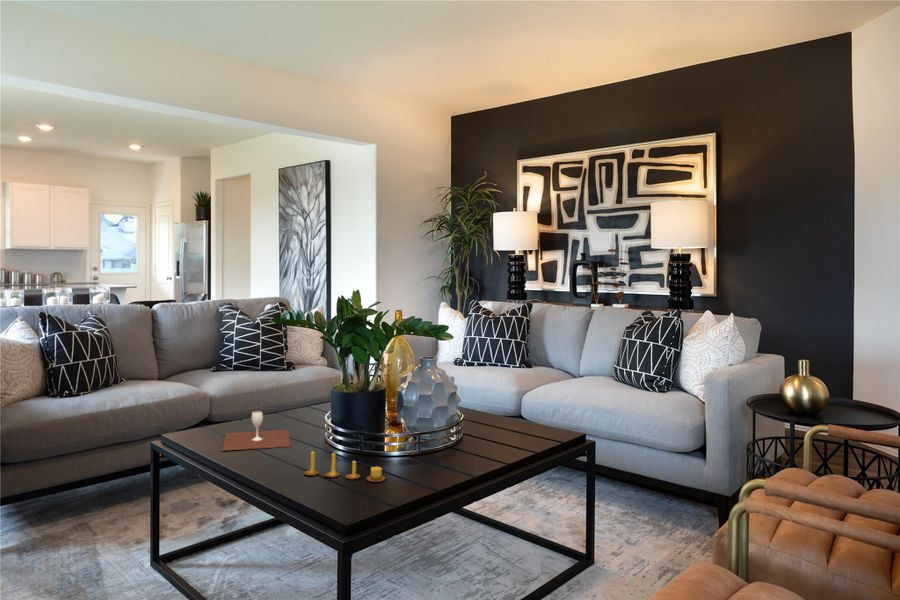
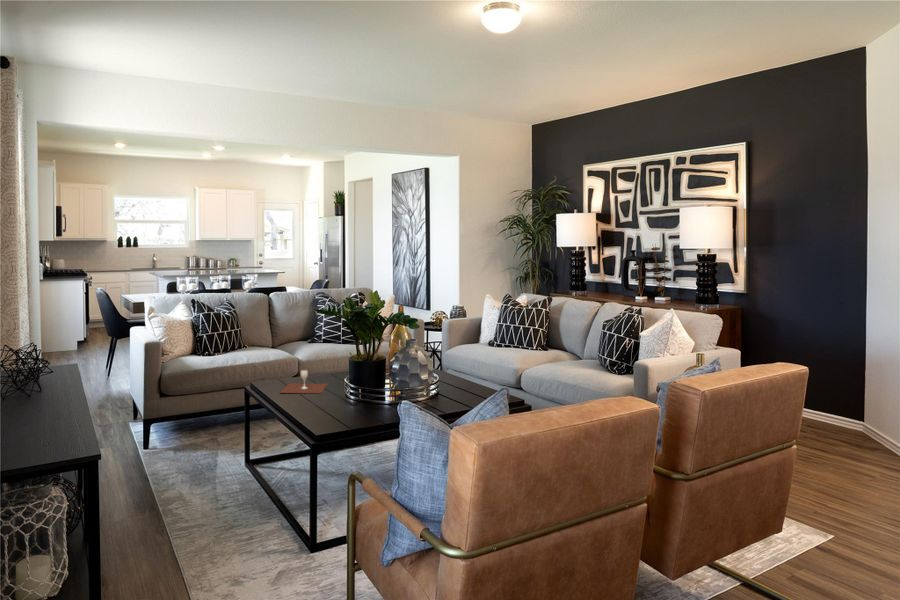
candle: present [304,451,385,482] -> none [316,393,361,415]

